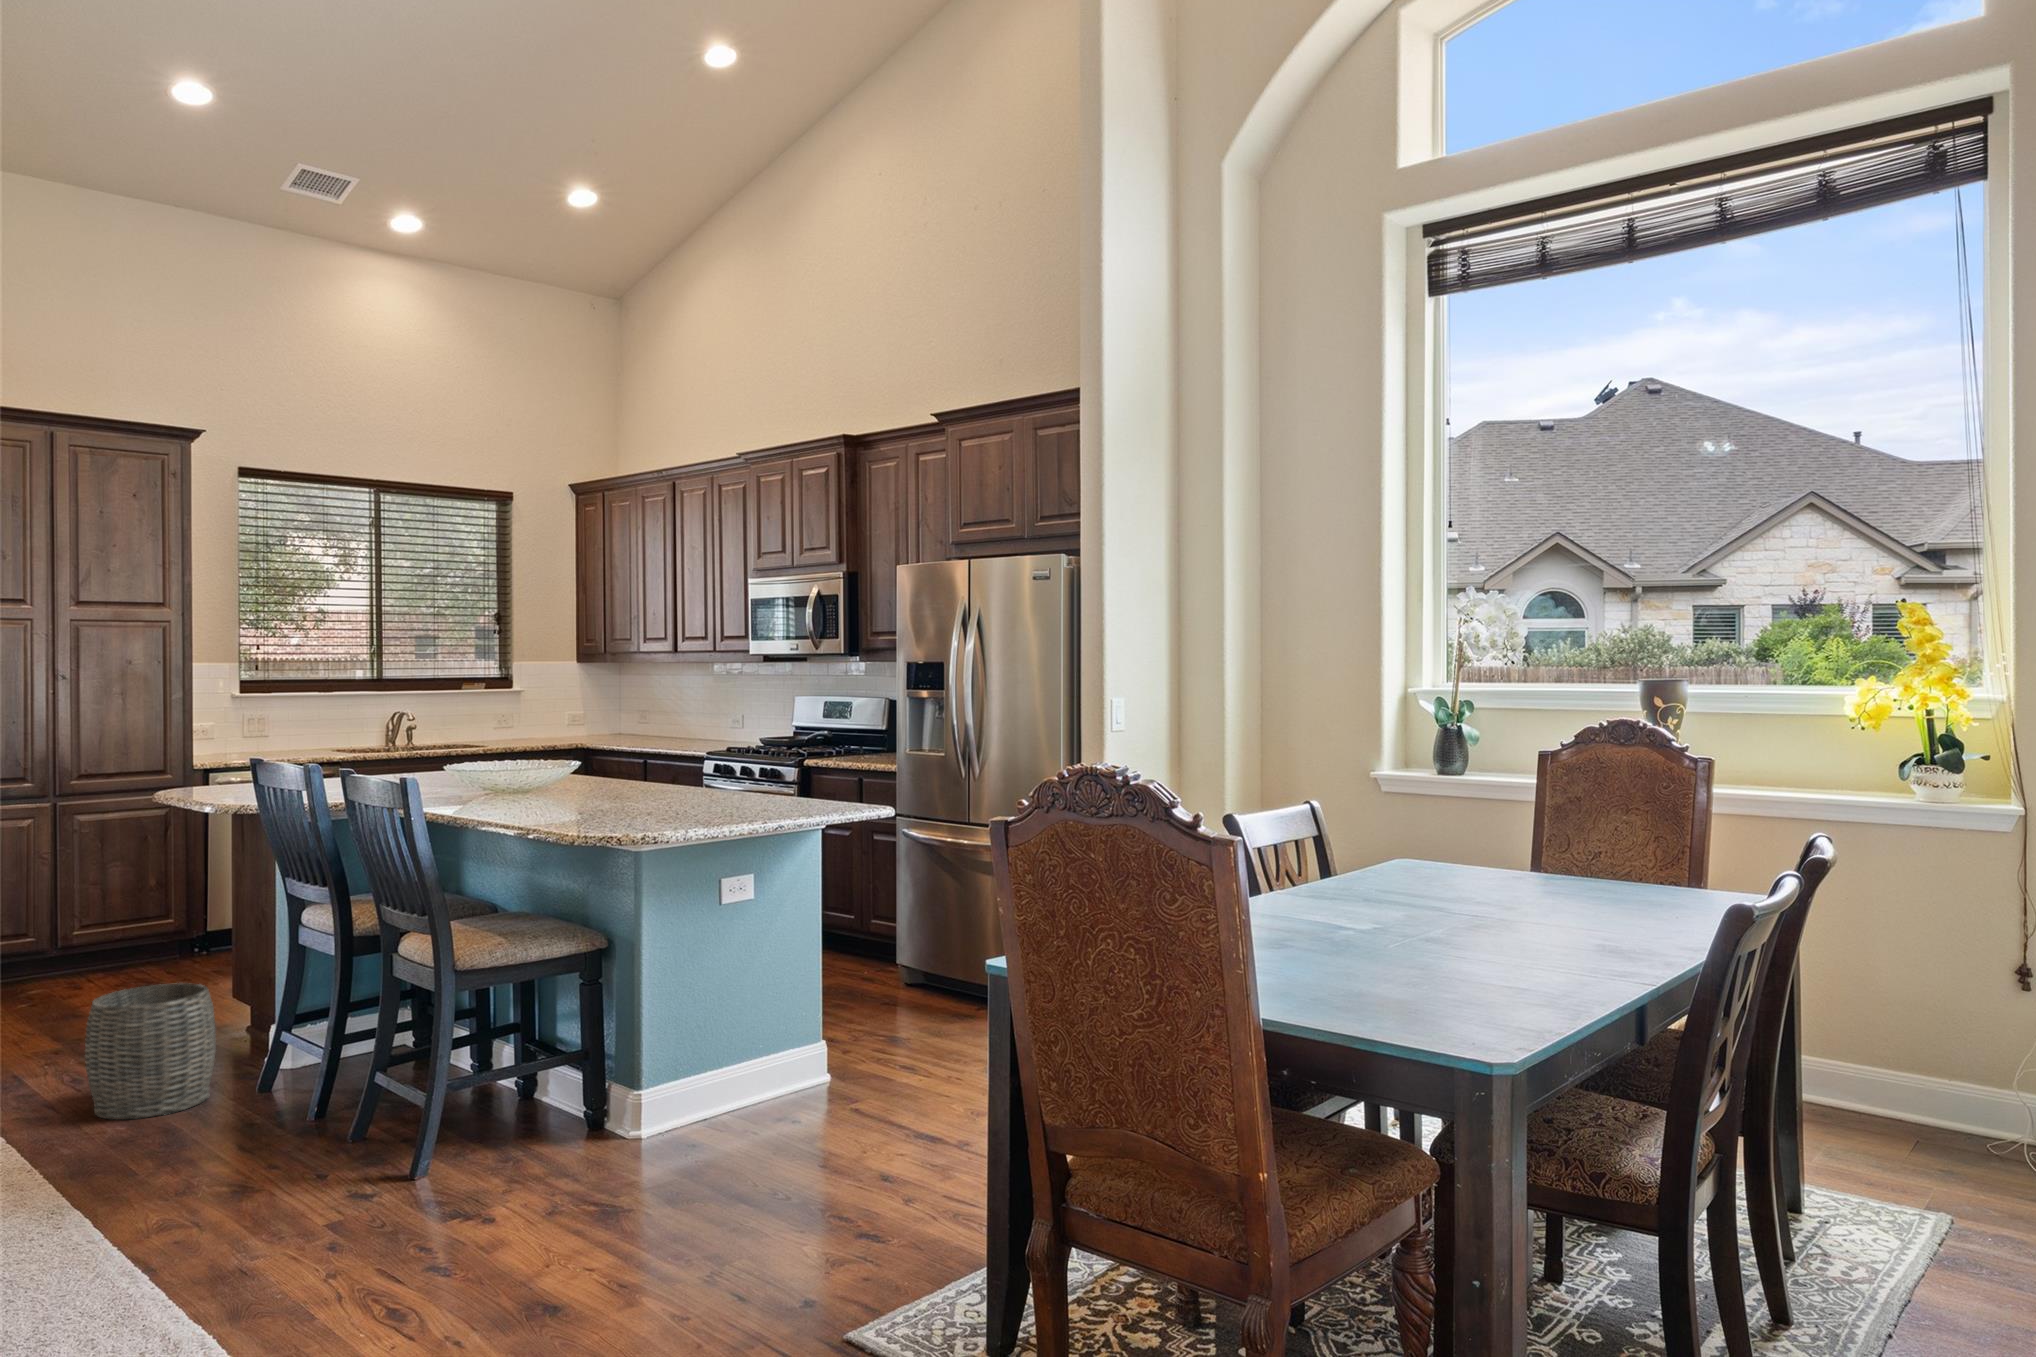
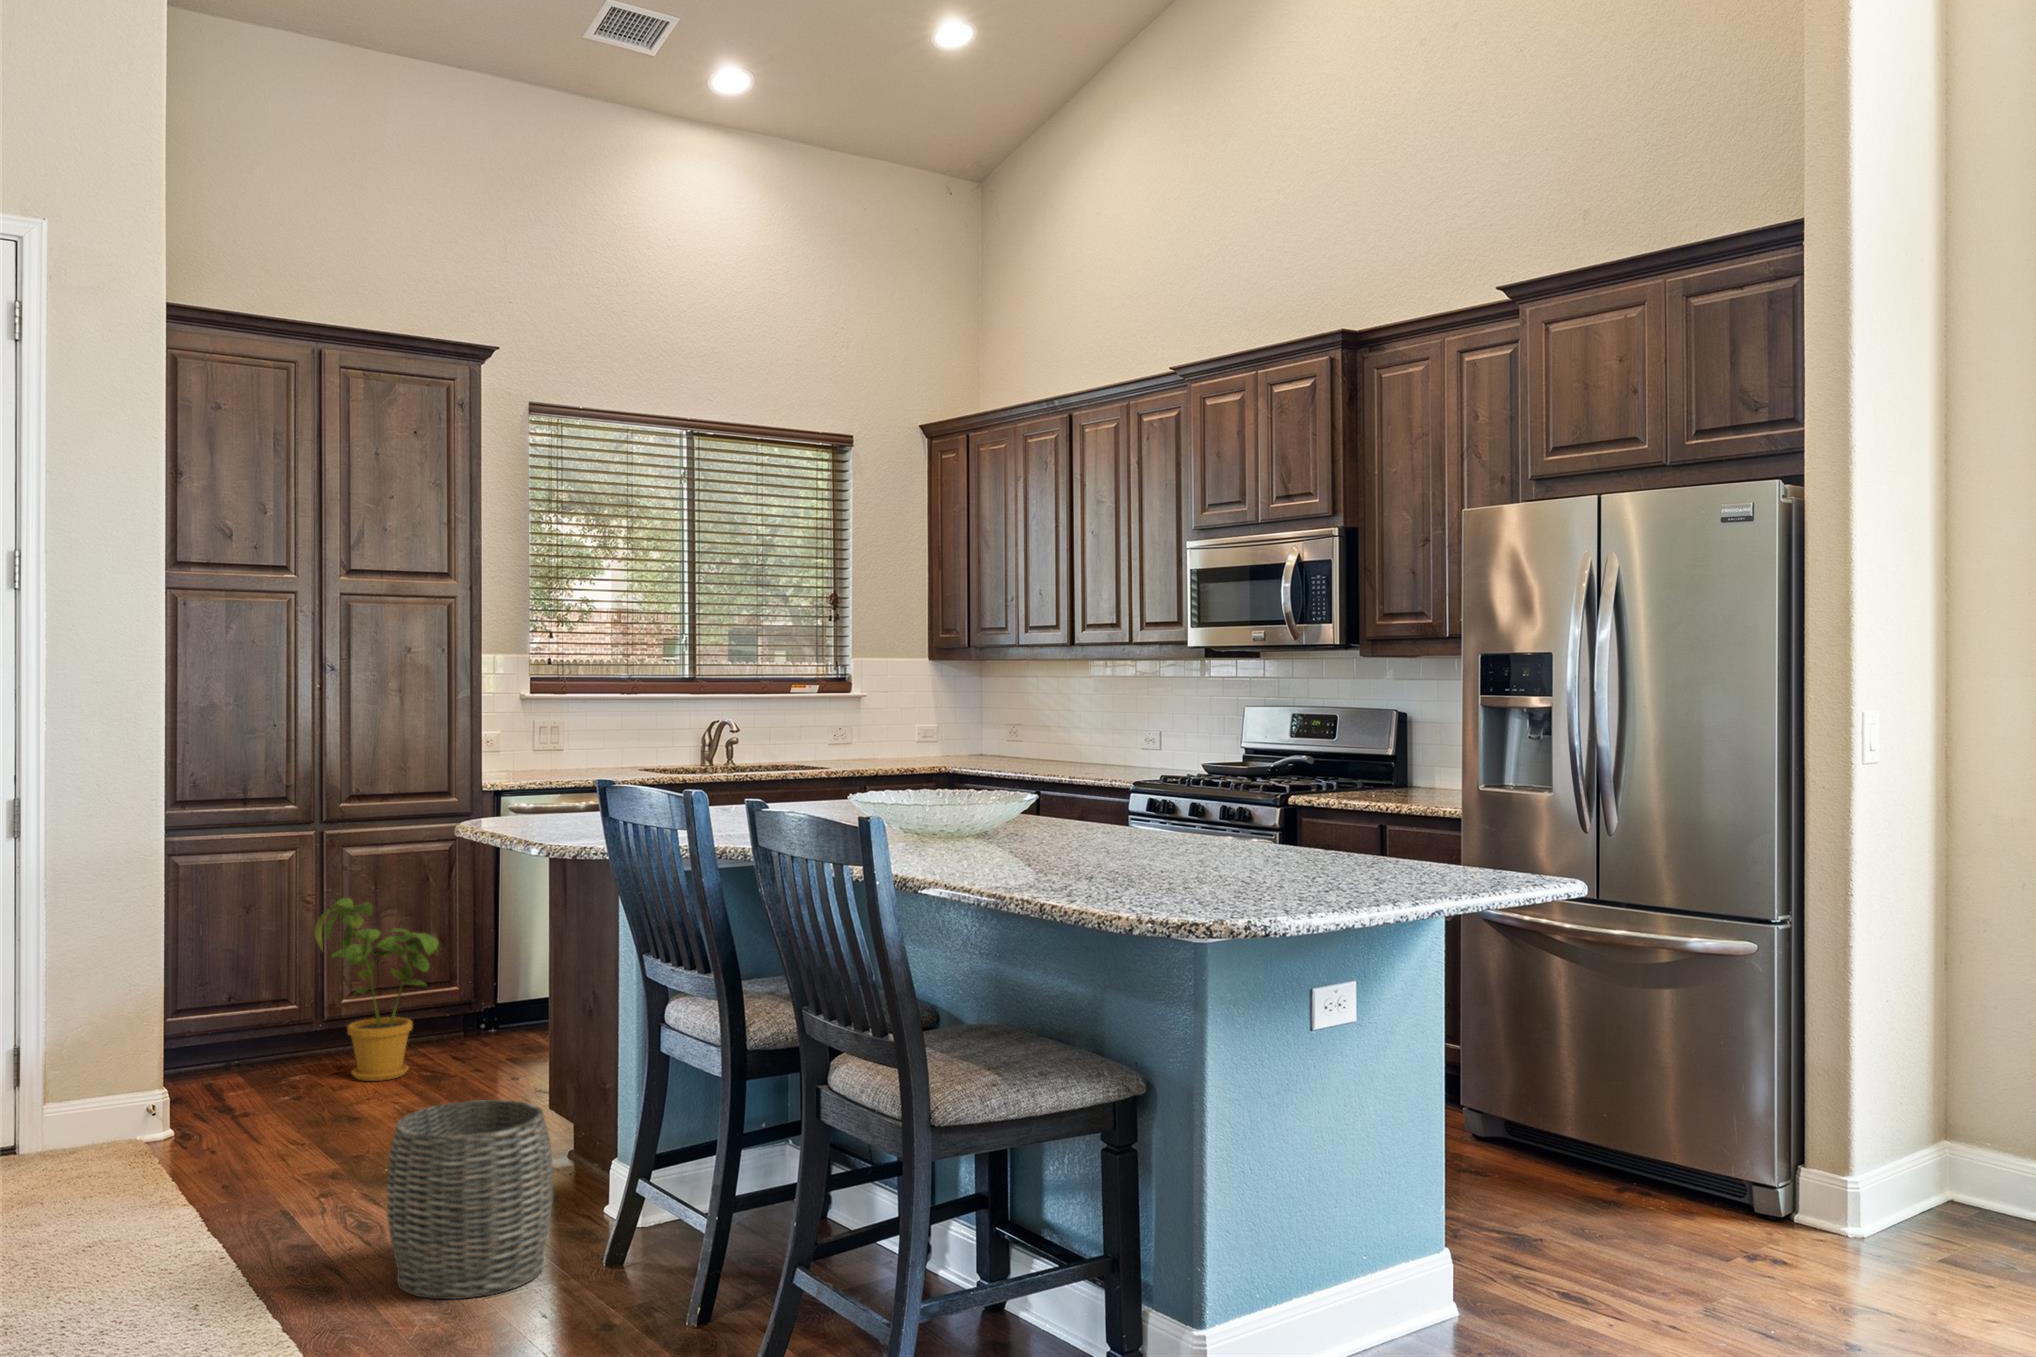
house plant: none [48,851,157,990] -> present [314,898,441,1081]

